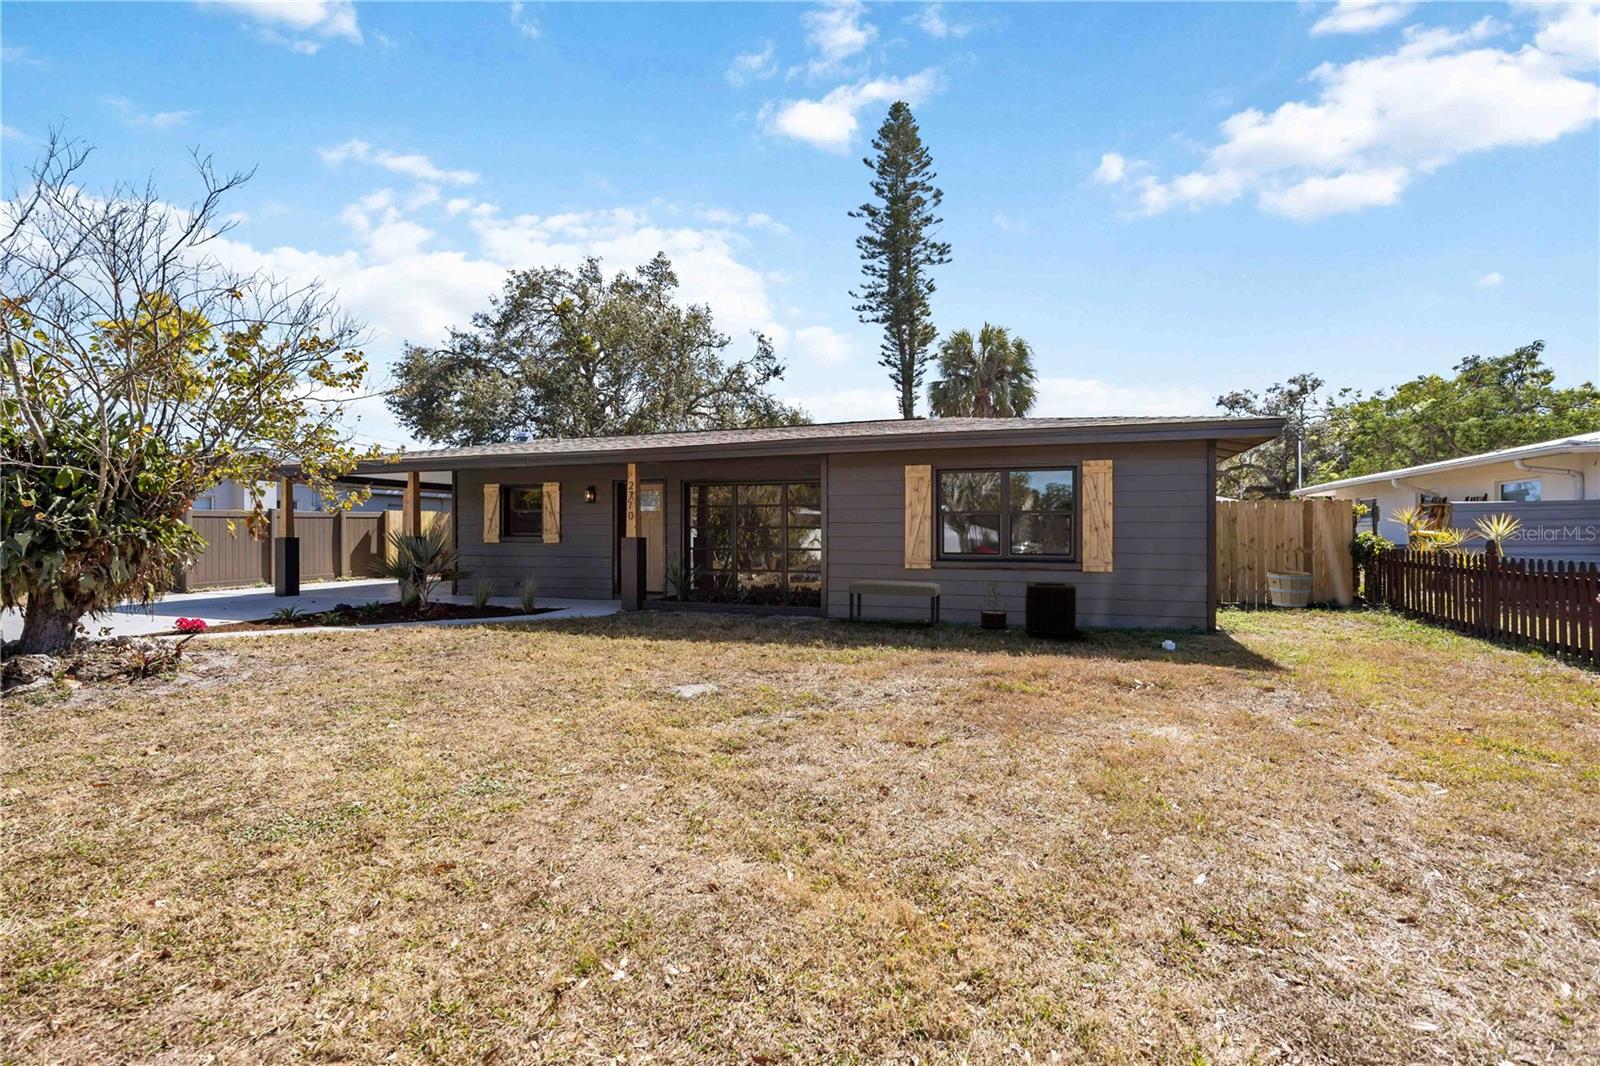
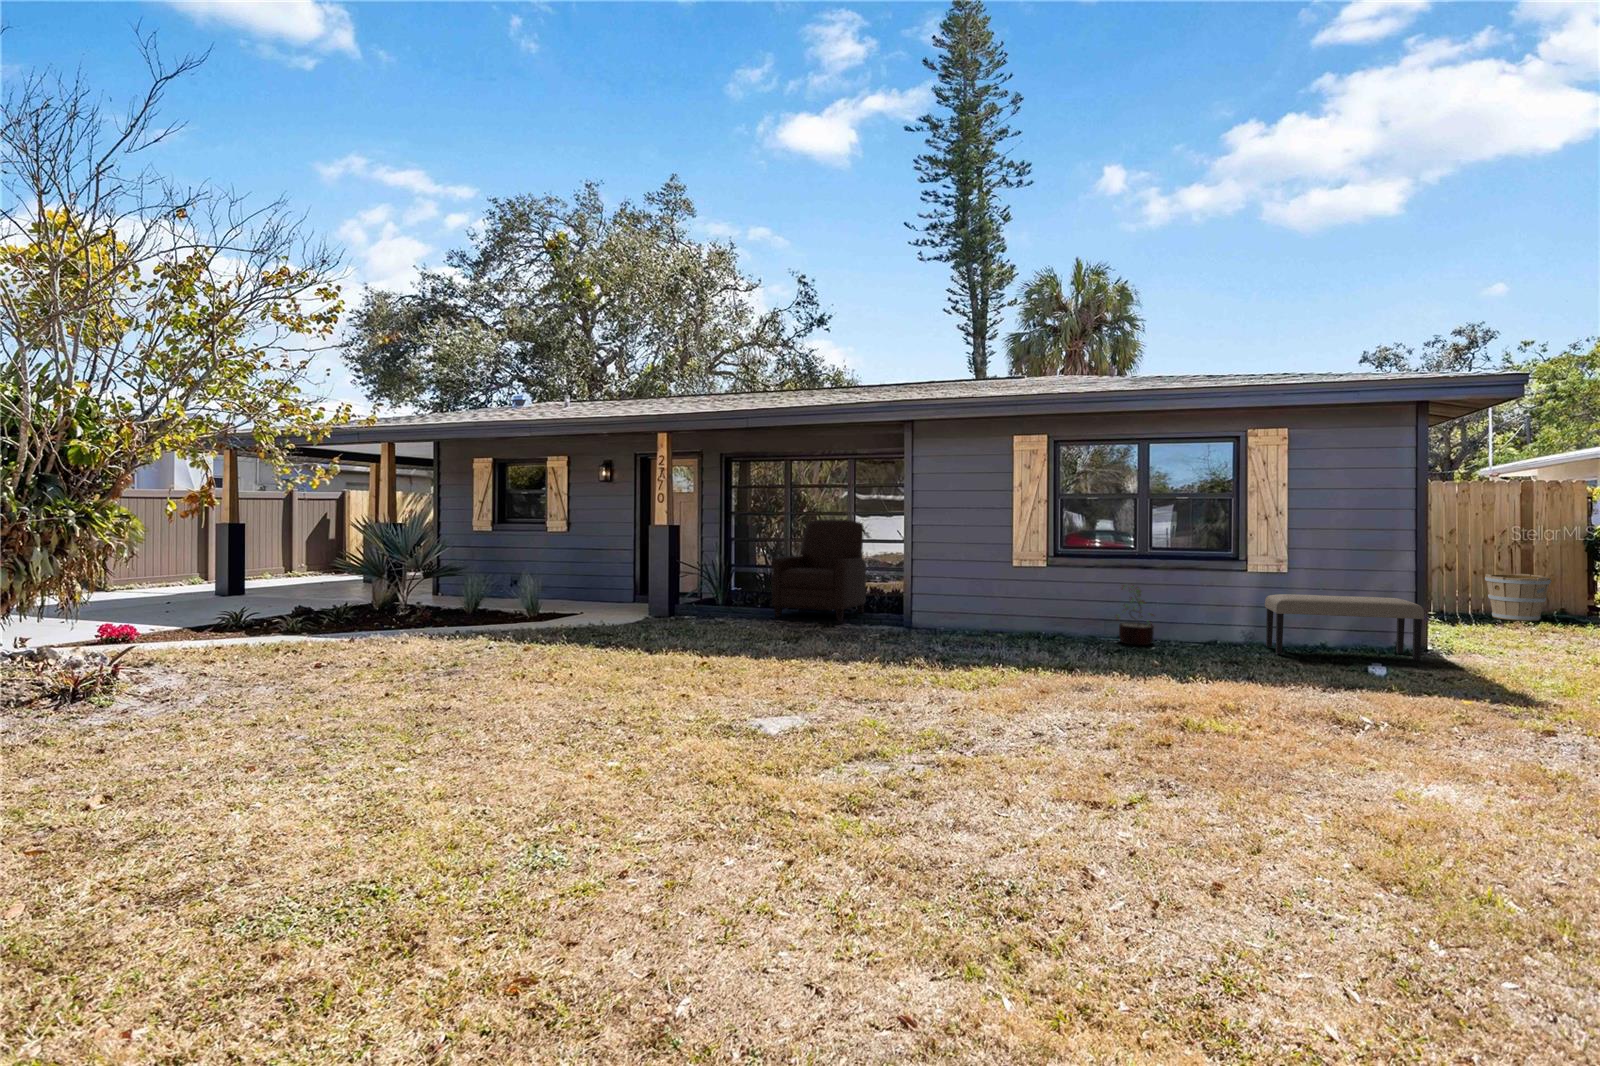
chair: none [720,531,795,611] -> present [772,519,866,621]
bench: present [848,580,941,626] -> present [1265,594,1424,661]
wooden crate: present [1025,582,1076,634] -> none [1178,586,1252,655]

